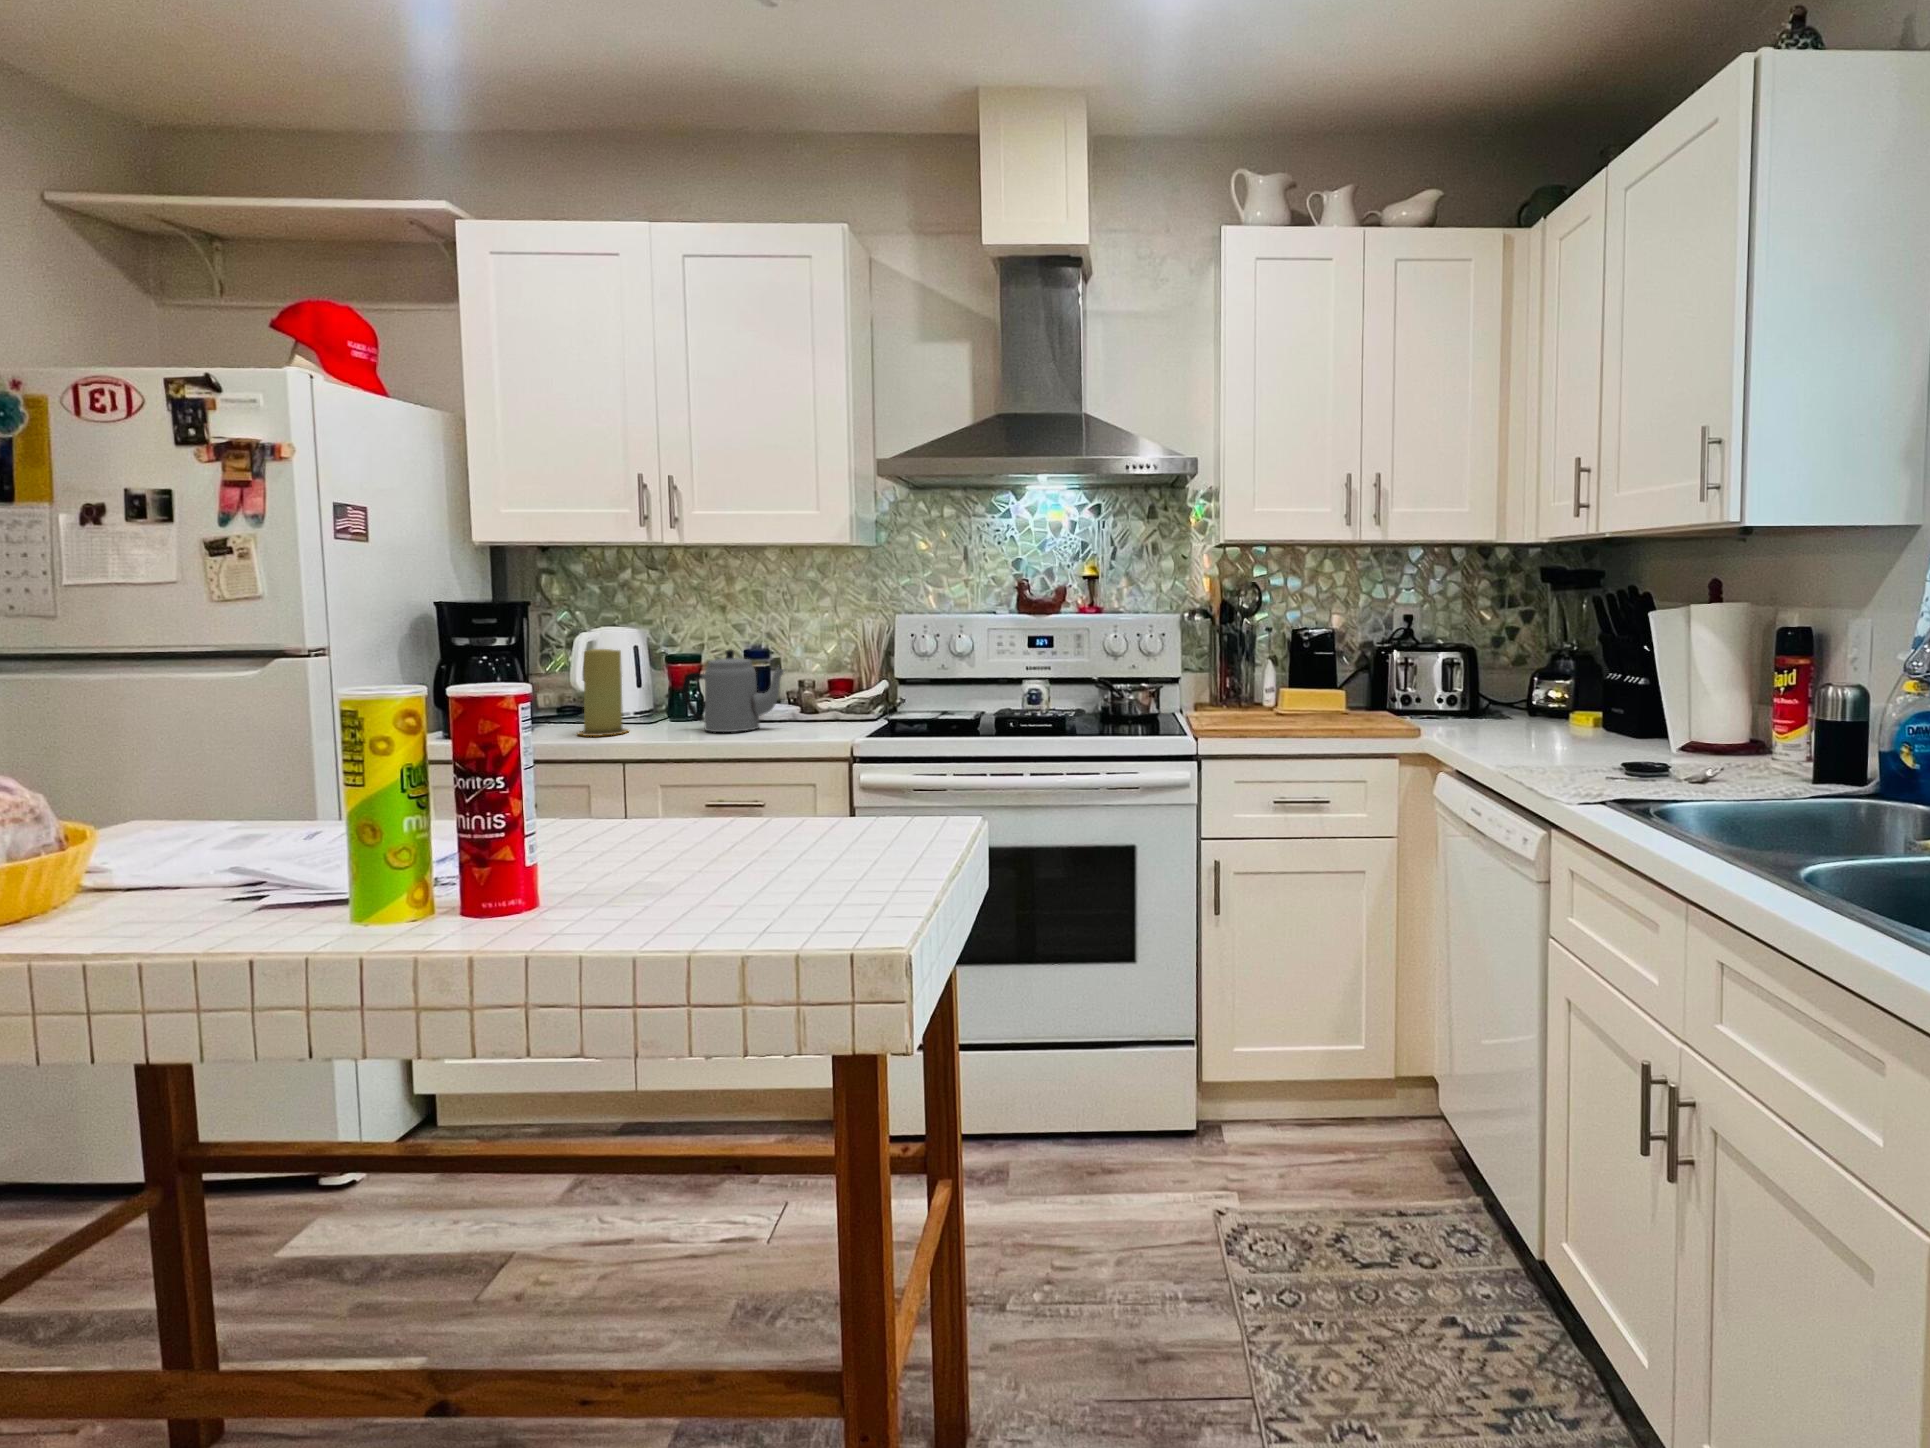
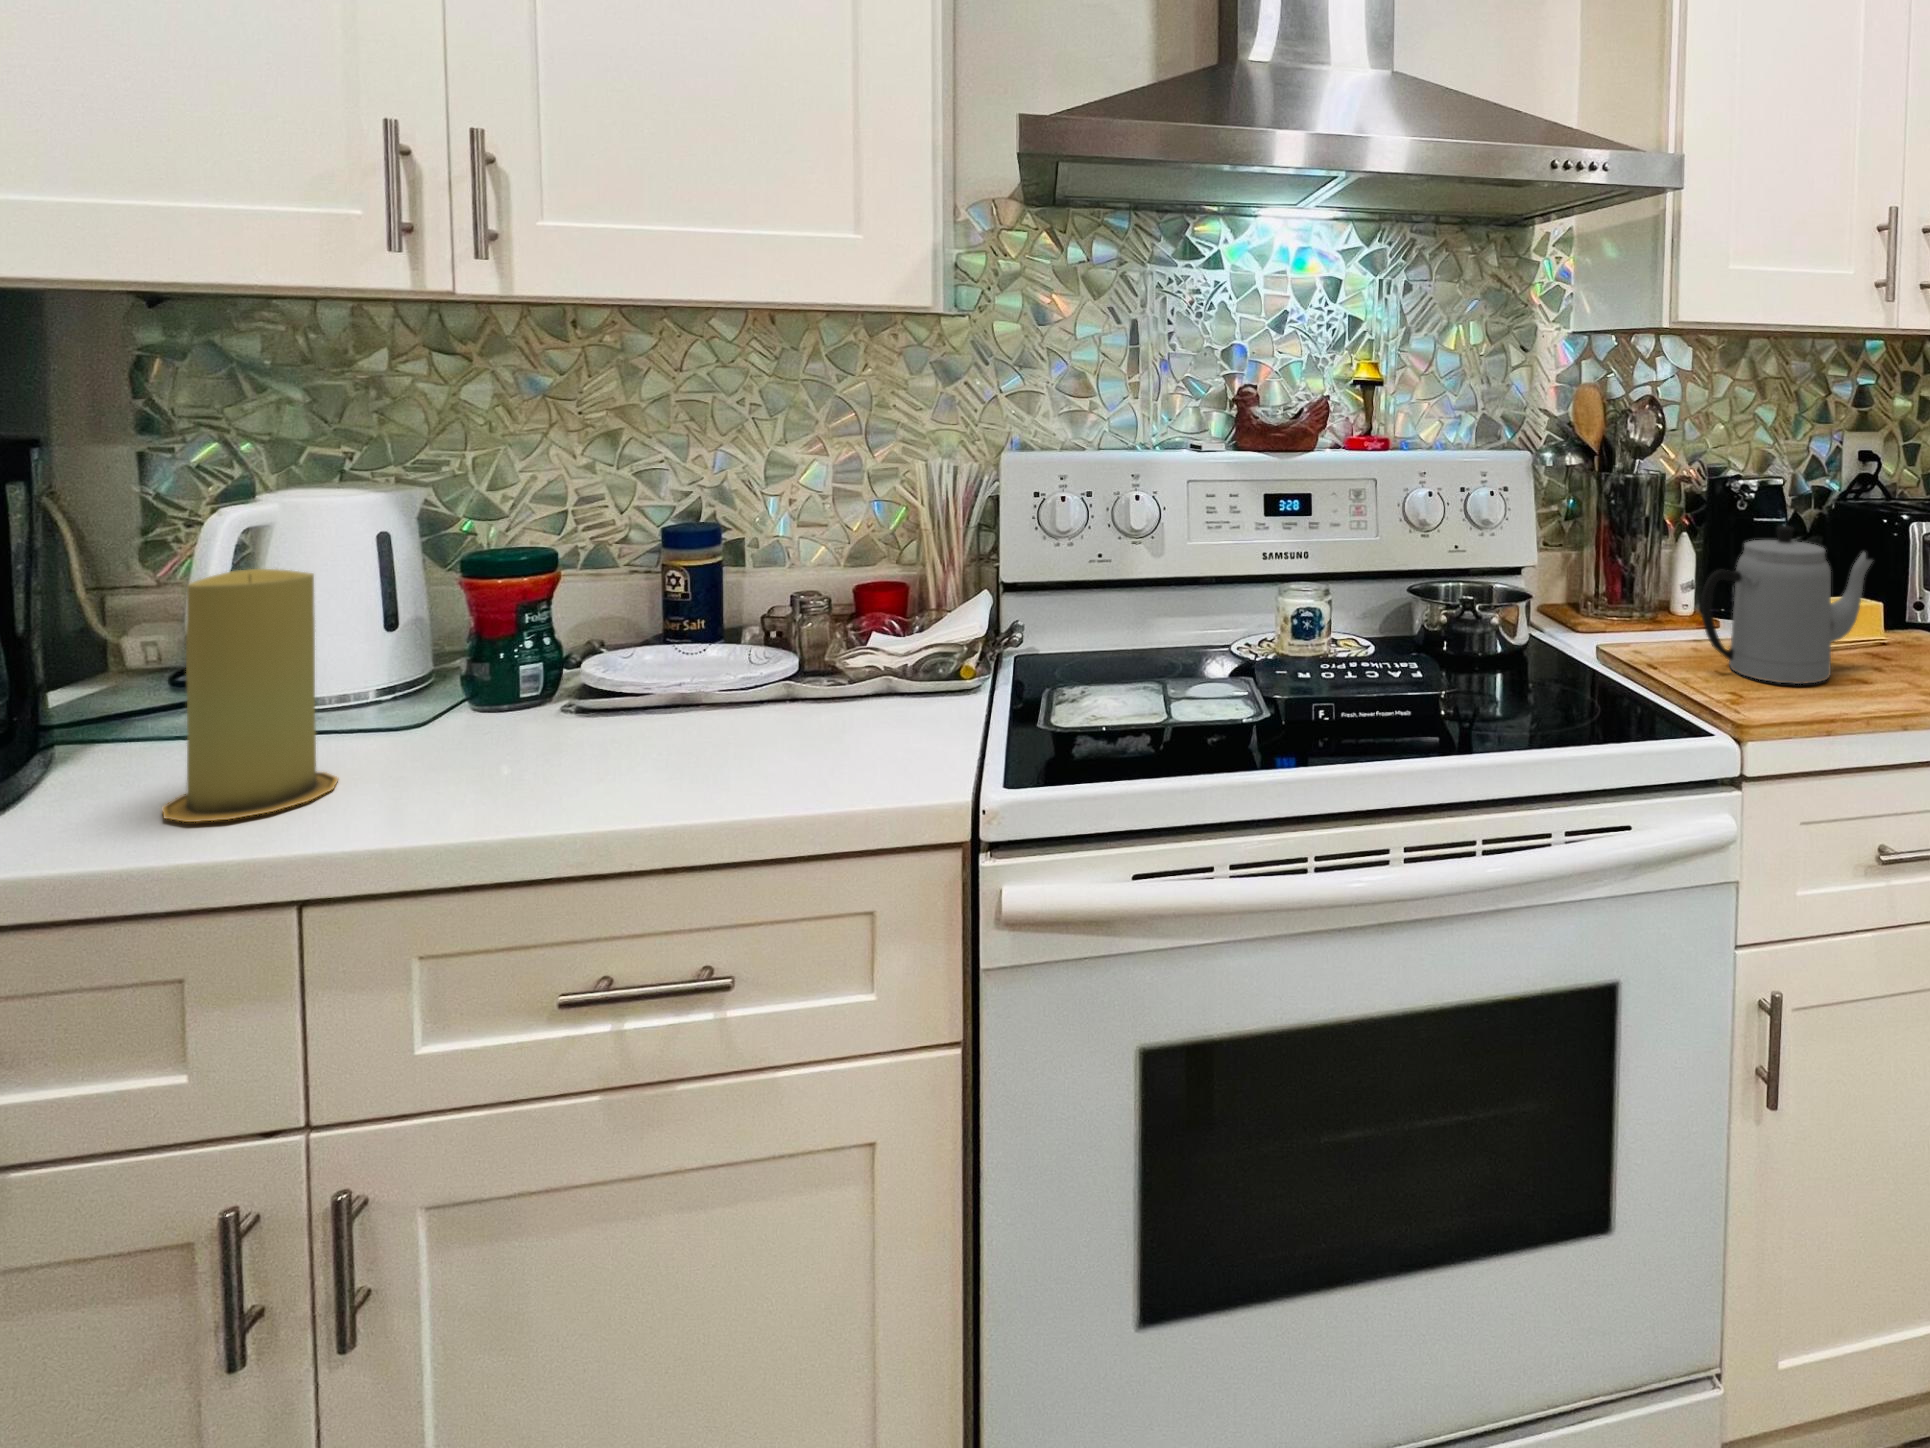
teapot: present [683,650,784,732] -> present [1701,526,1872,684]

